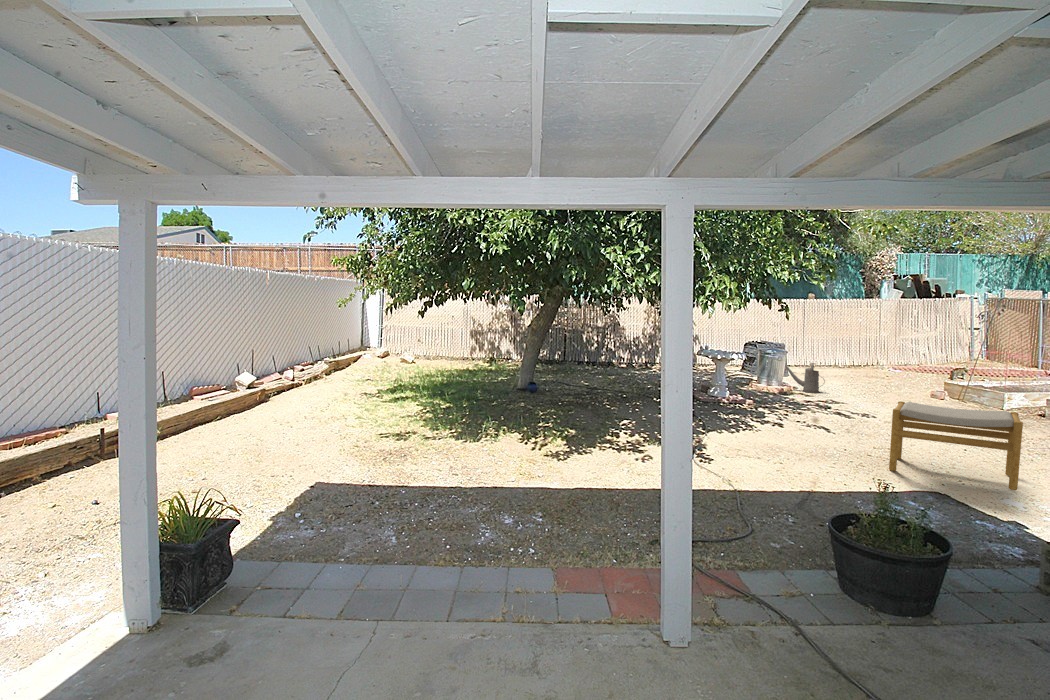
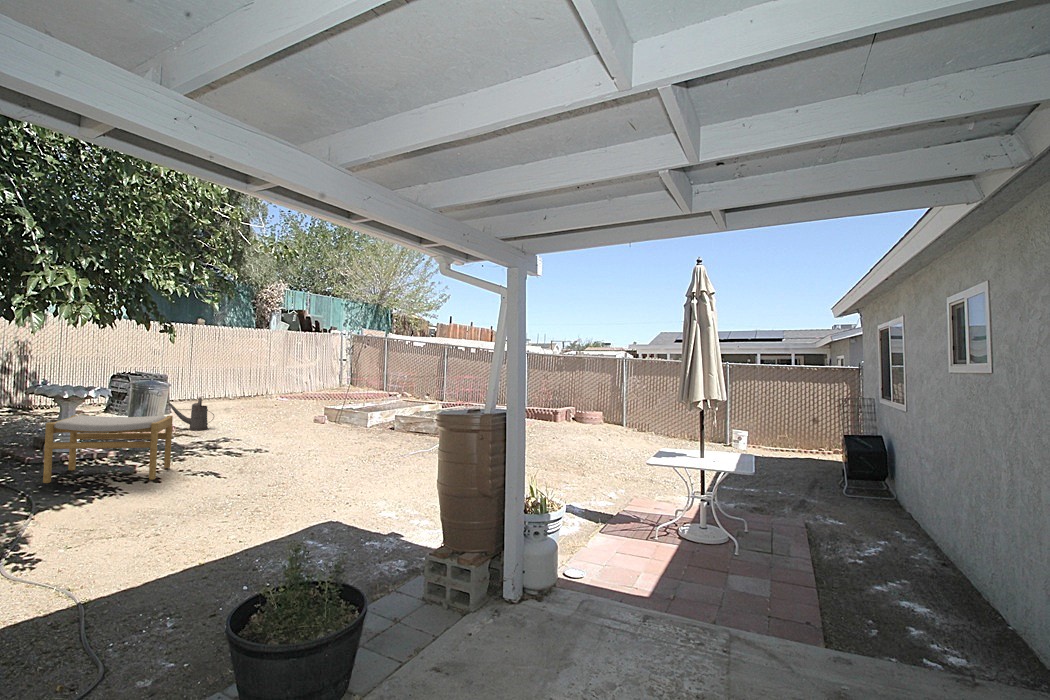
footstool: present [889,401,1023,490] -> present [43,415,173,483]

